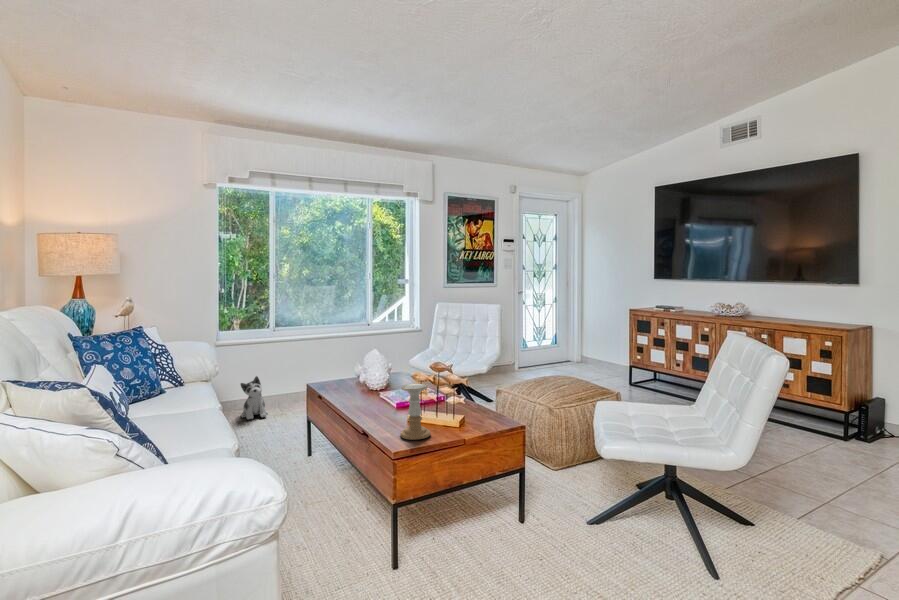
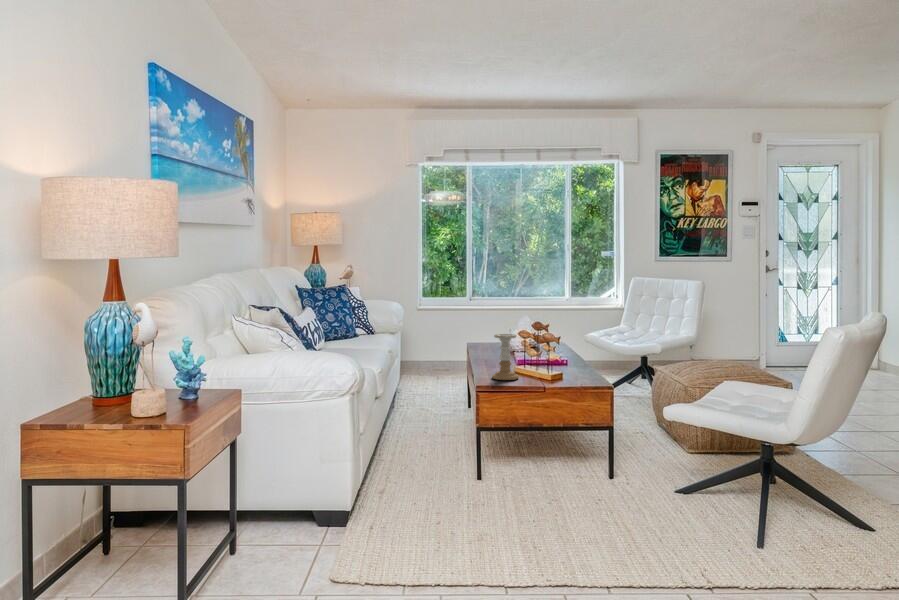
plush toy: present [241,376,268,419] -> none [429,338,453,376]

